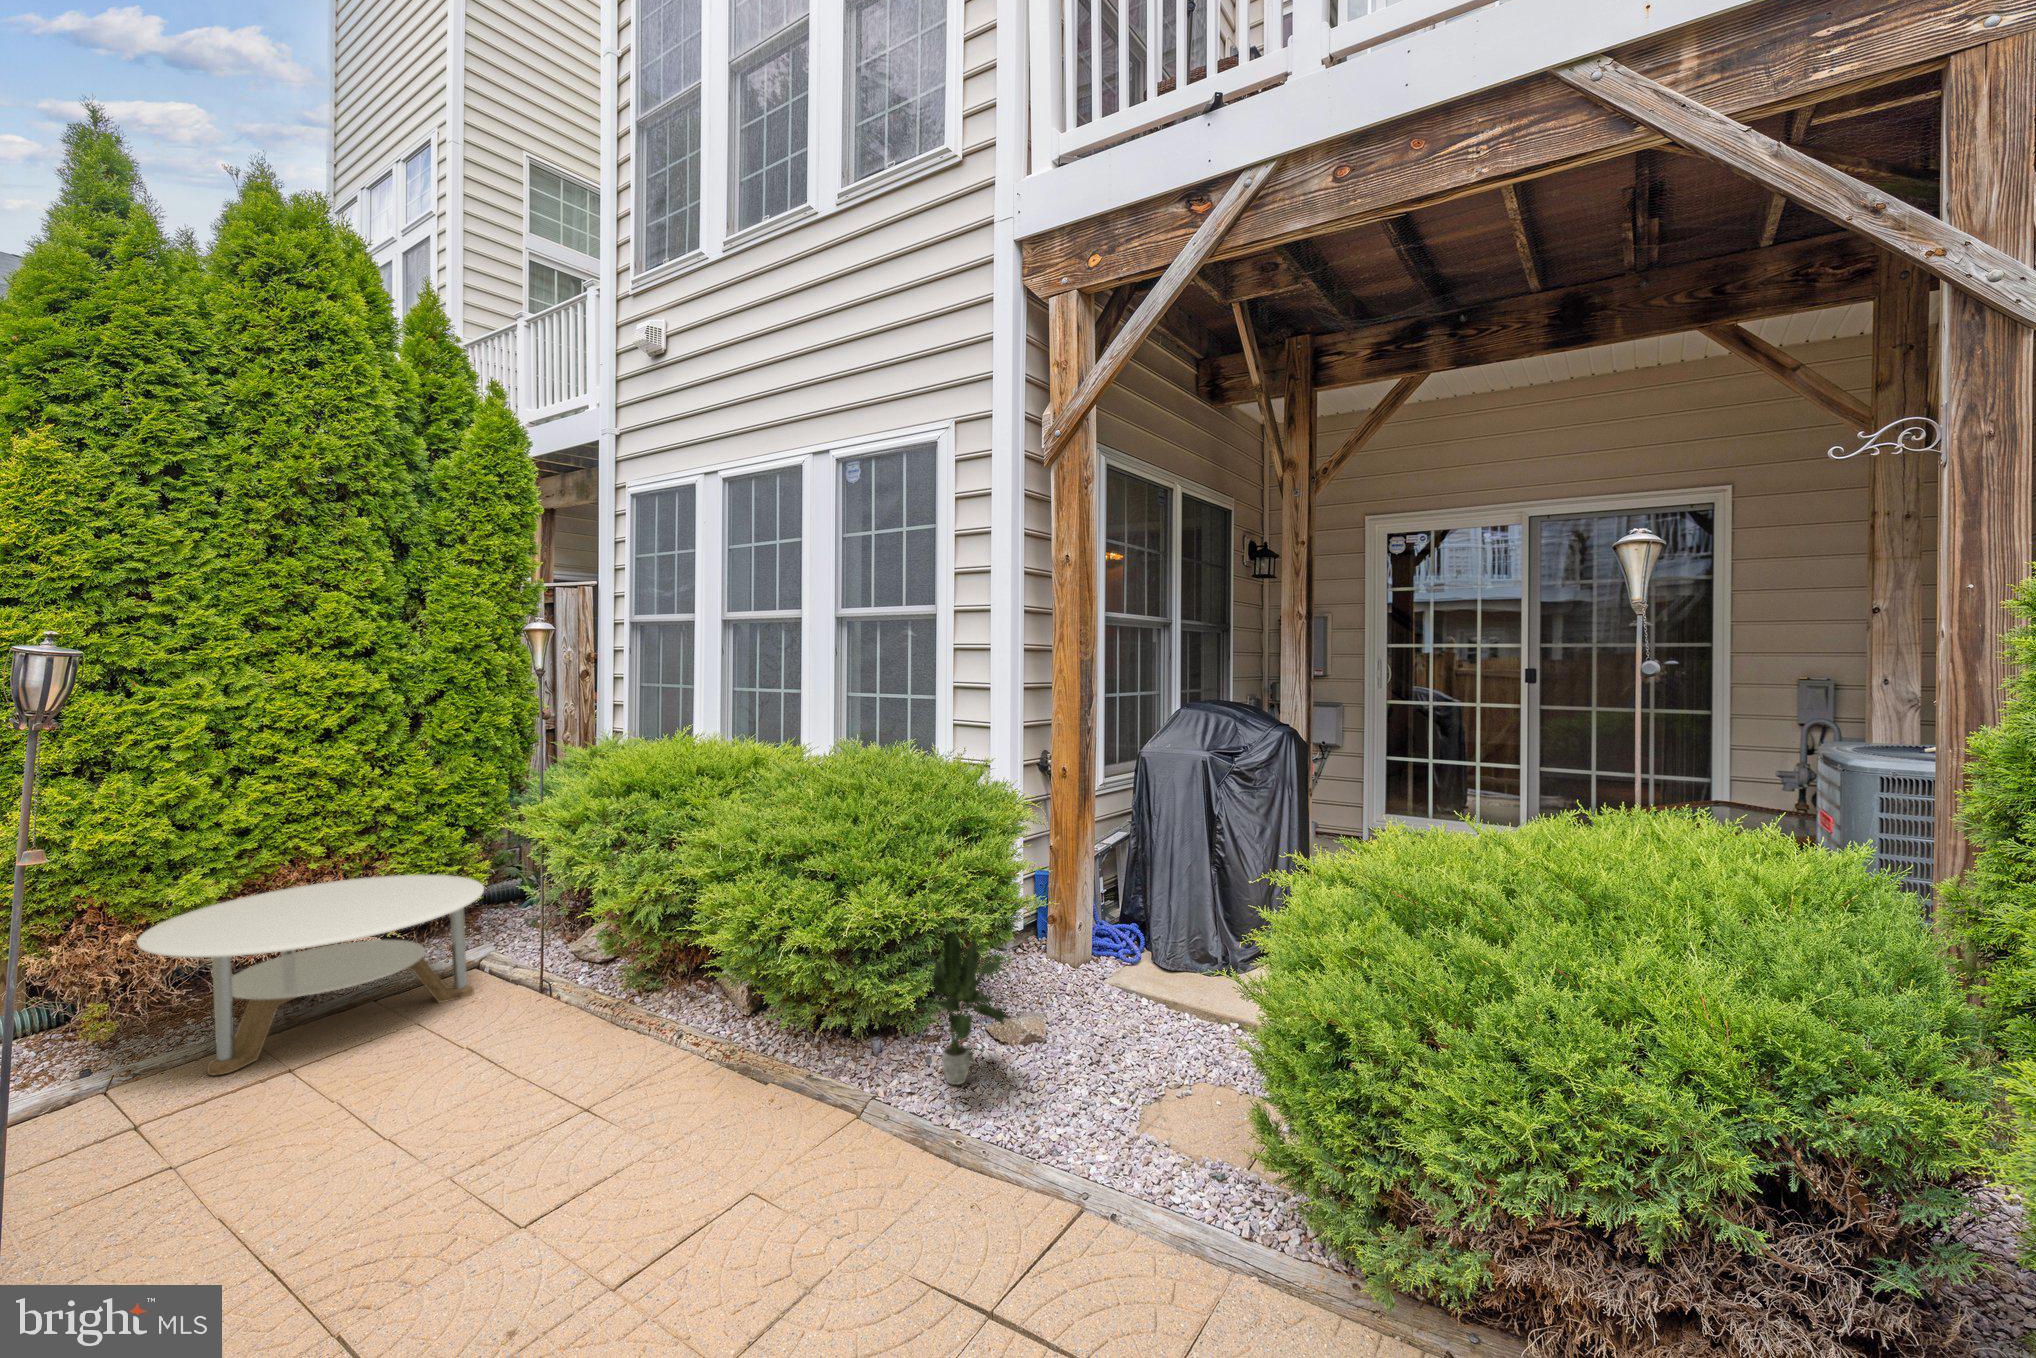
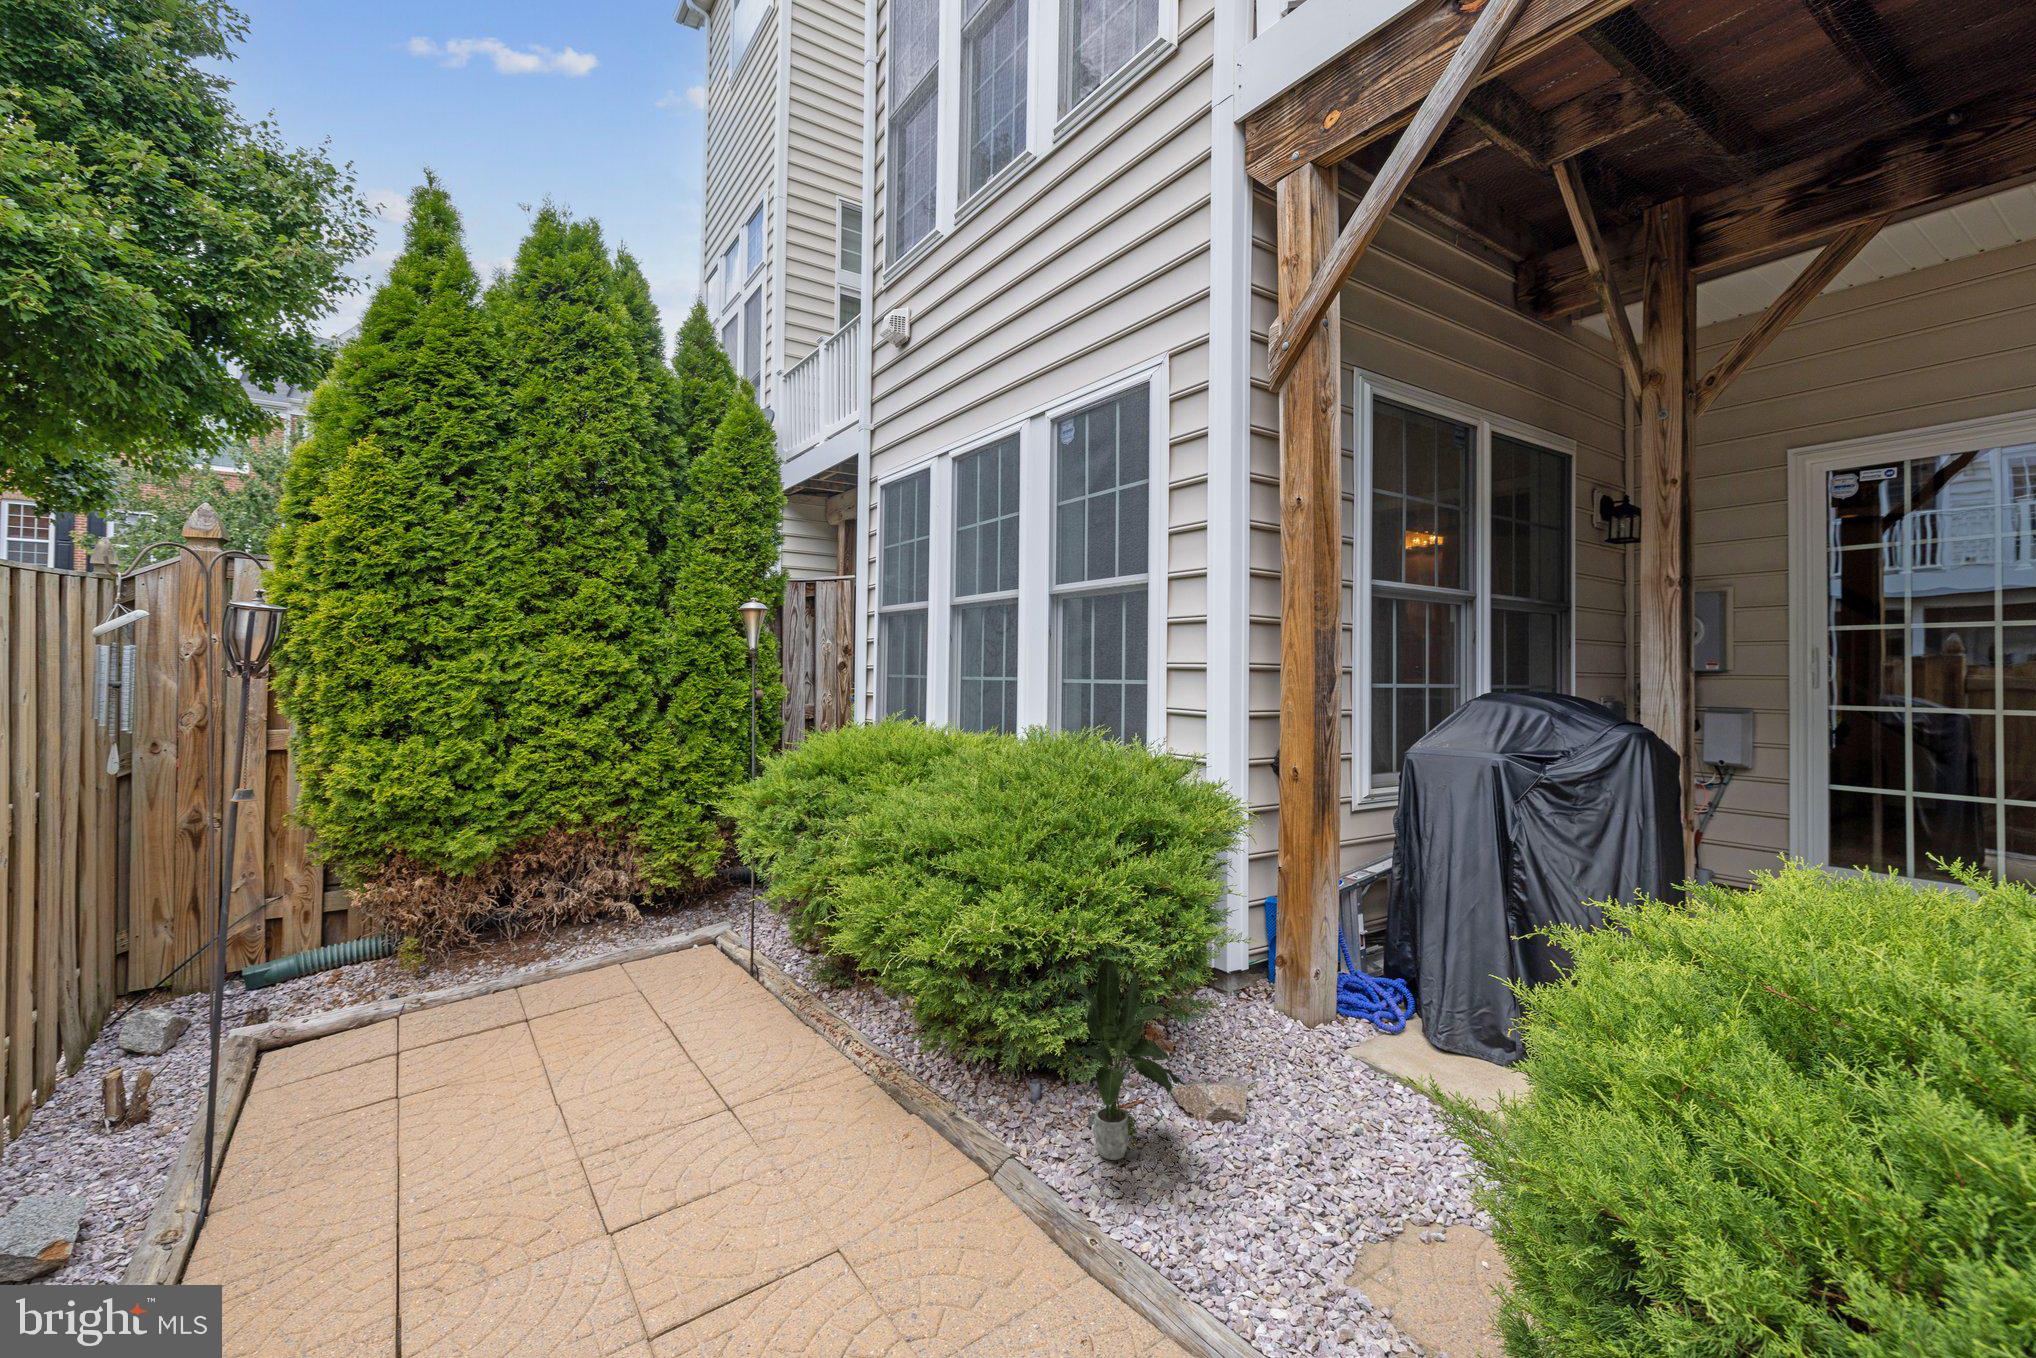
round table: present [137,875,484,1075] -> none [404,846,695,1017]

